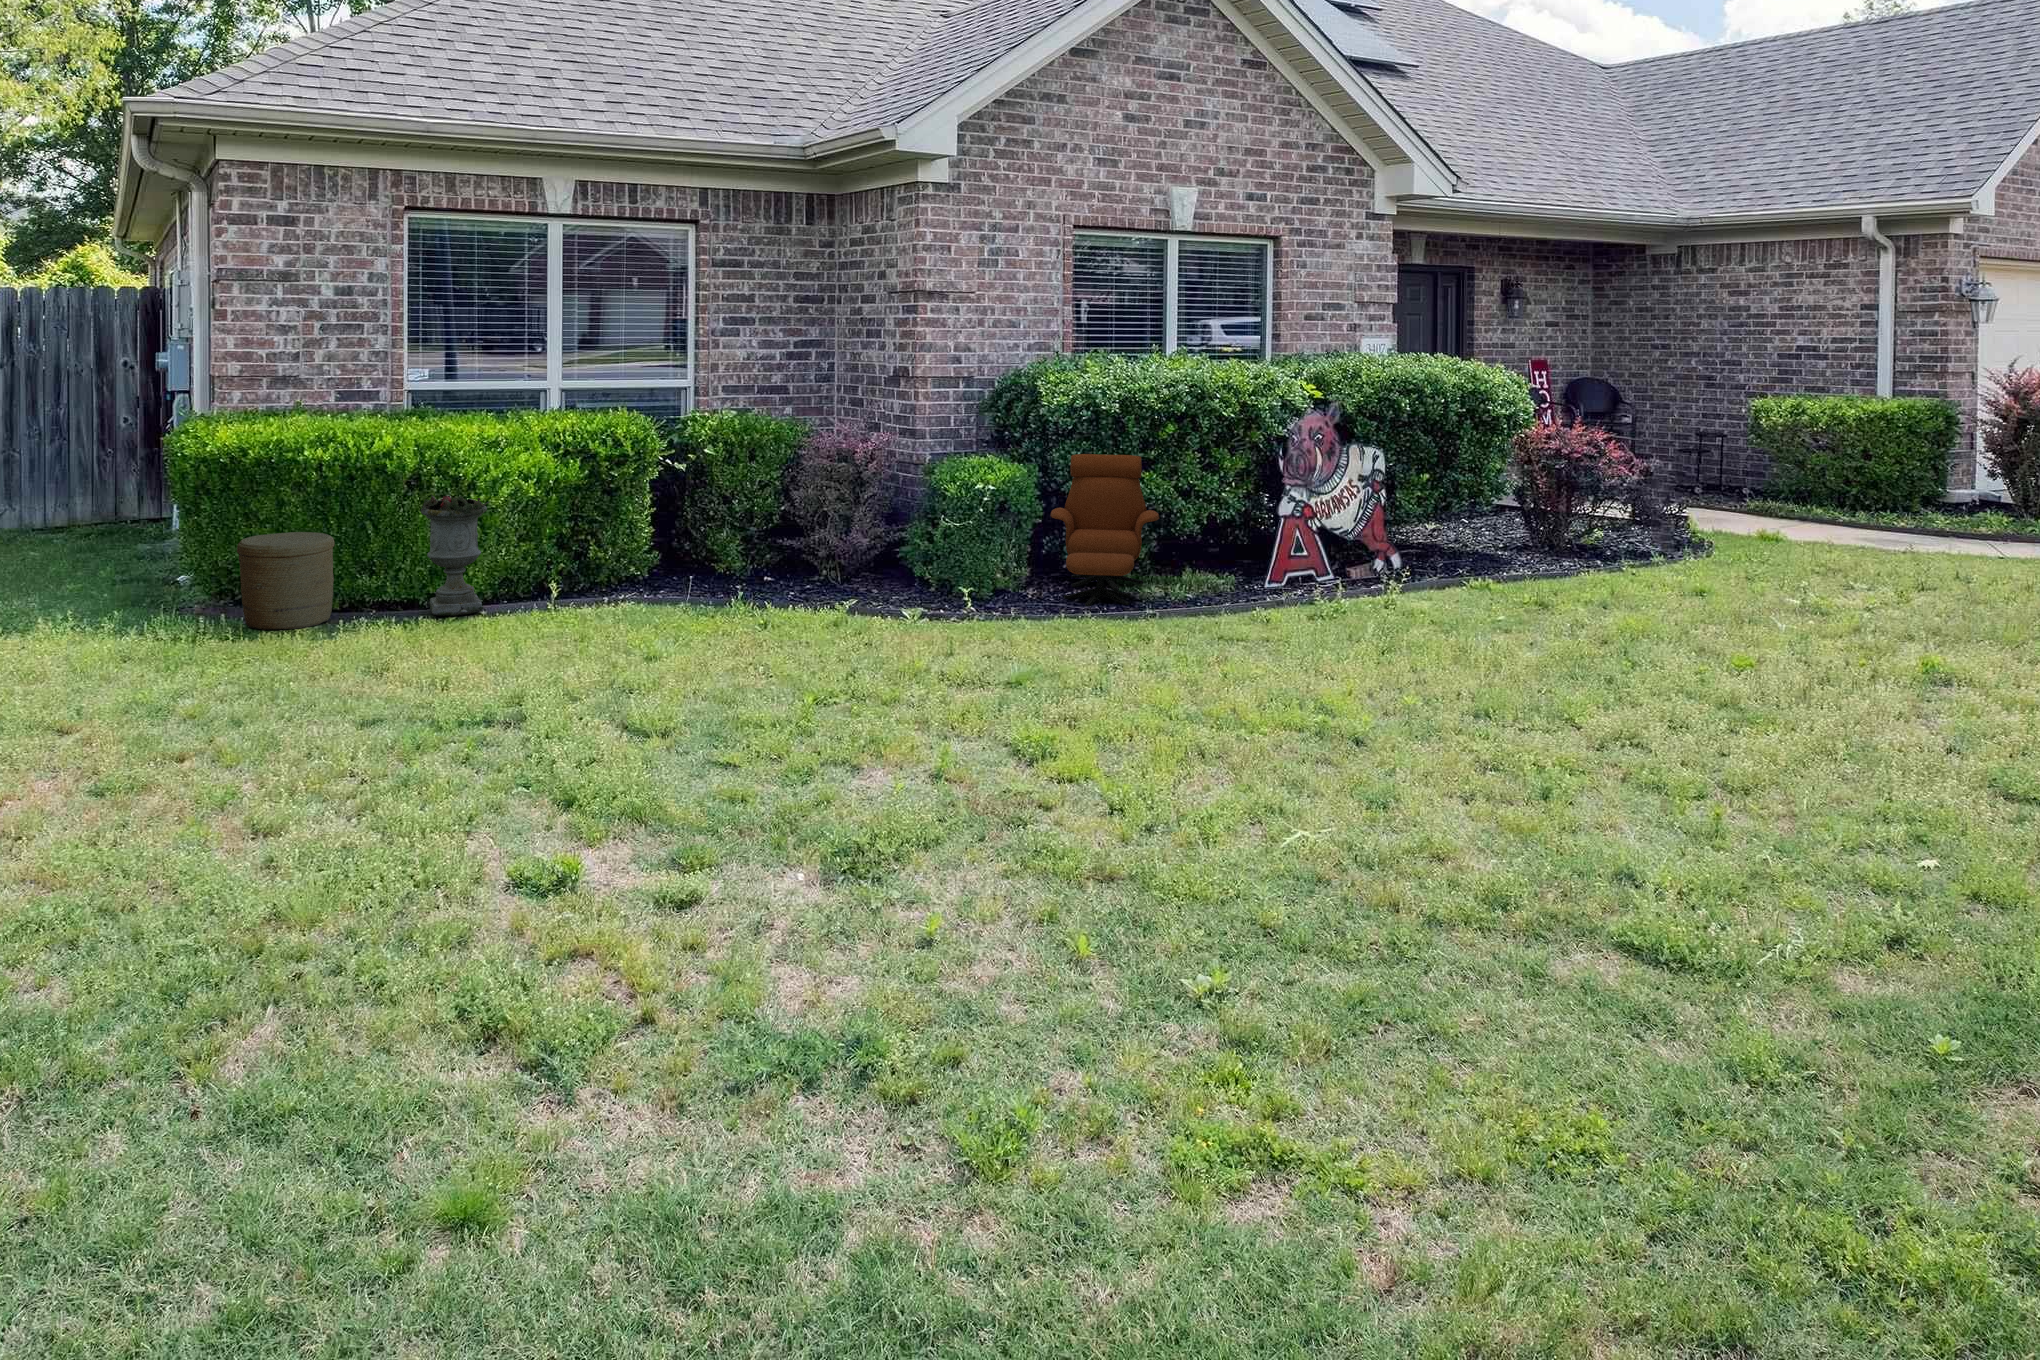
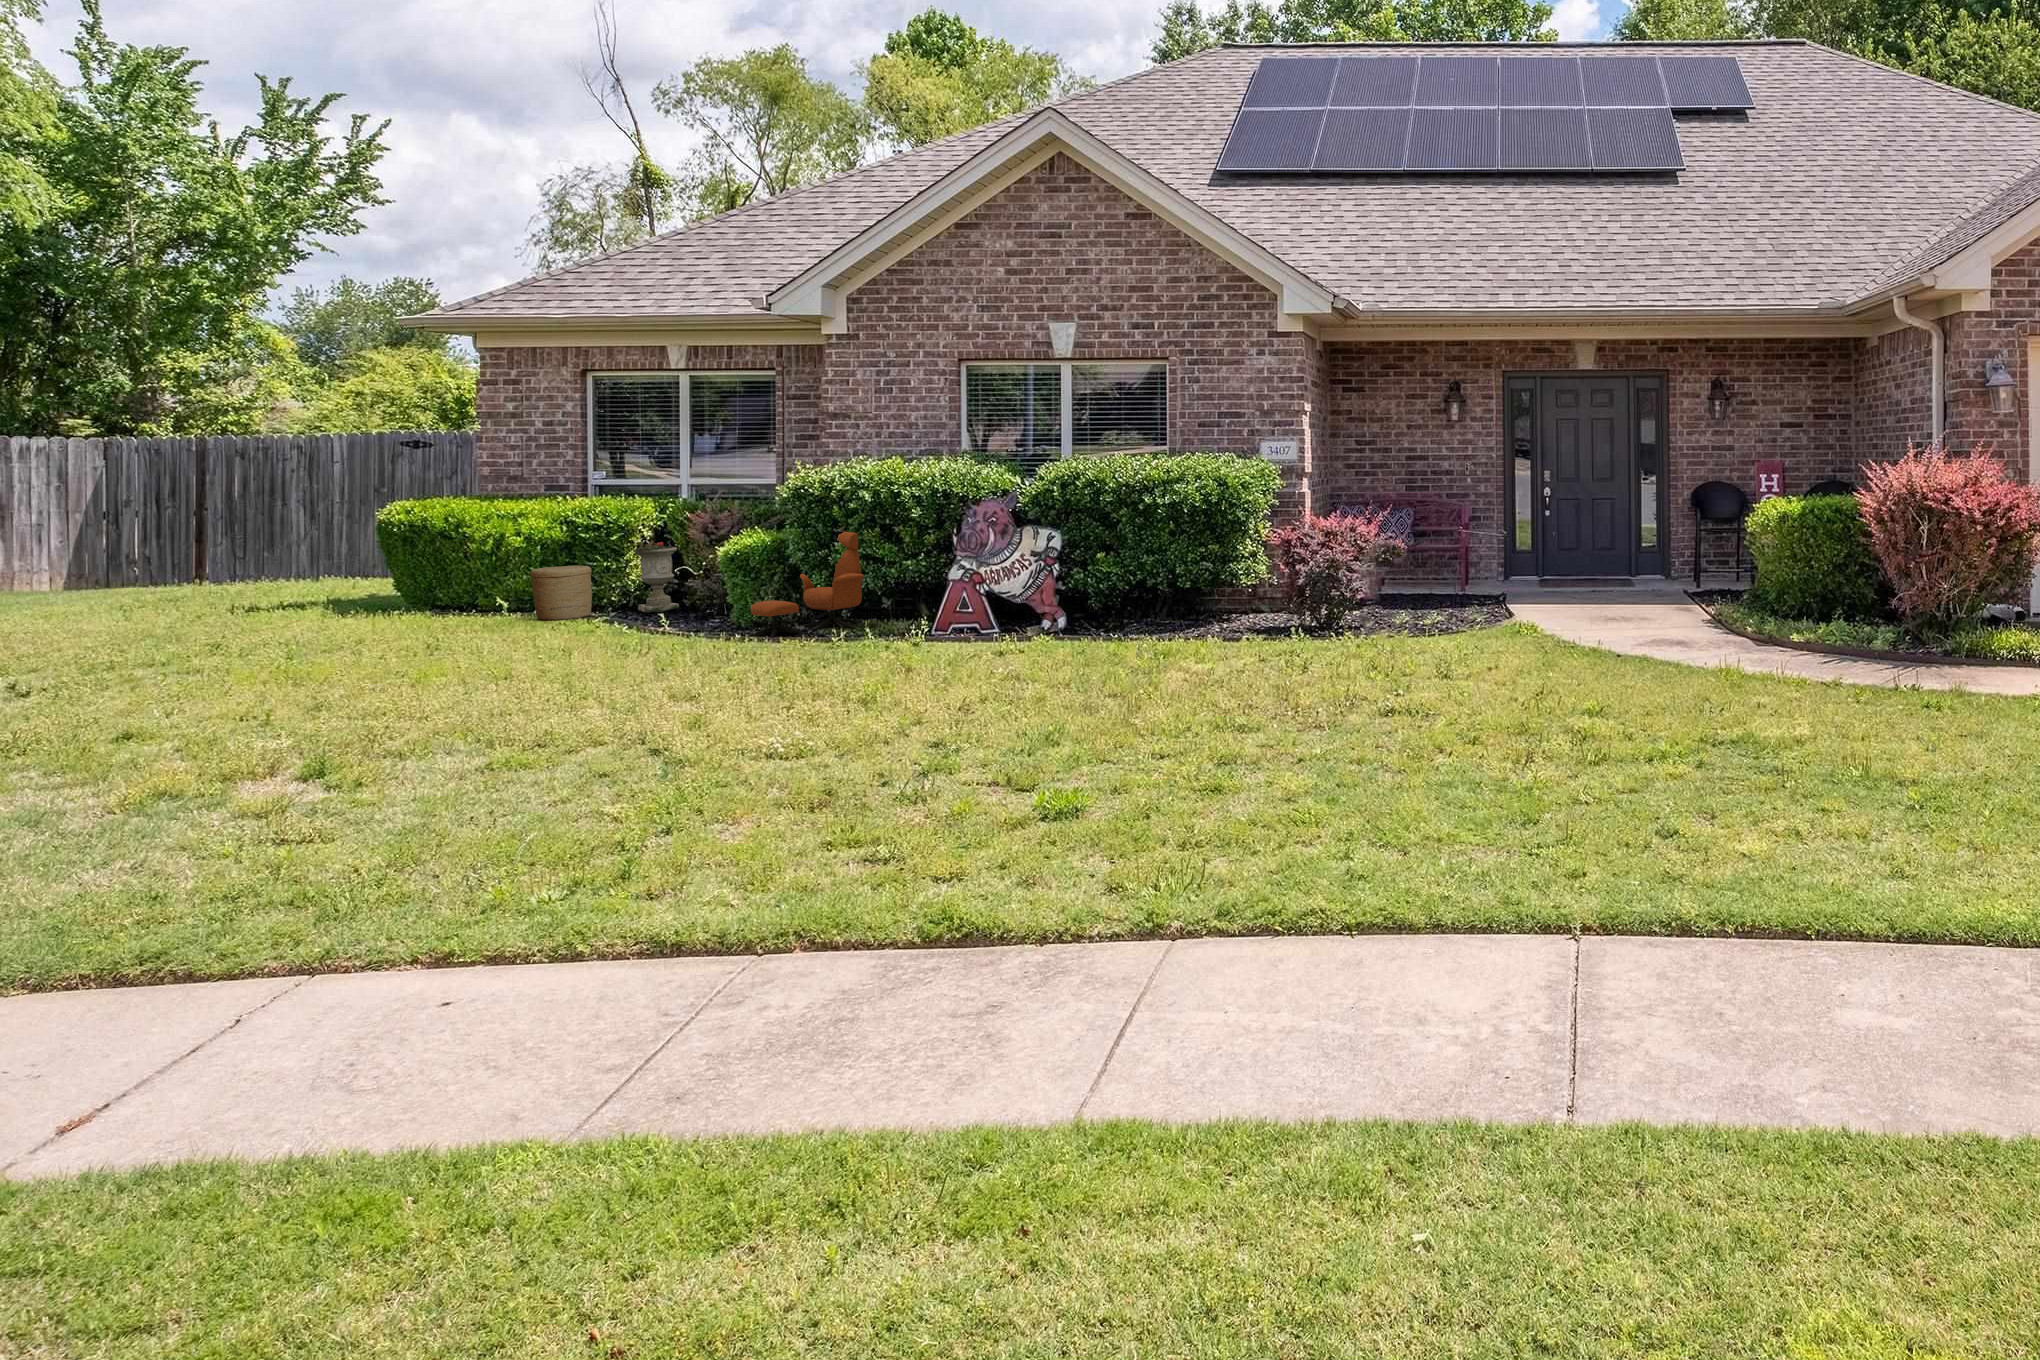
planter: present [421,495,489,616] -> present [633,540,679,613]
woven basket: present [237,532,335,630] -> present [530,566,592,620]

